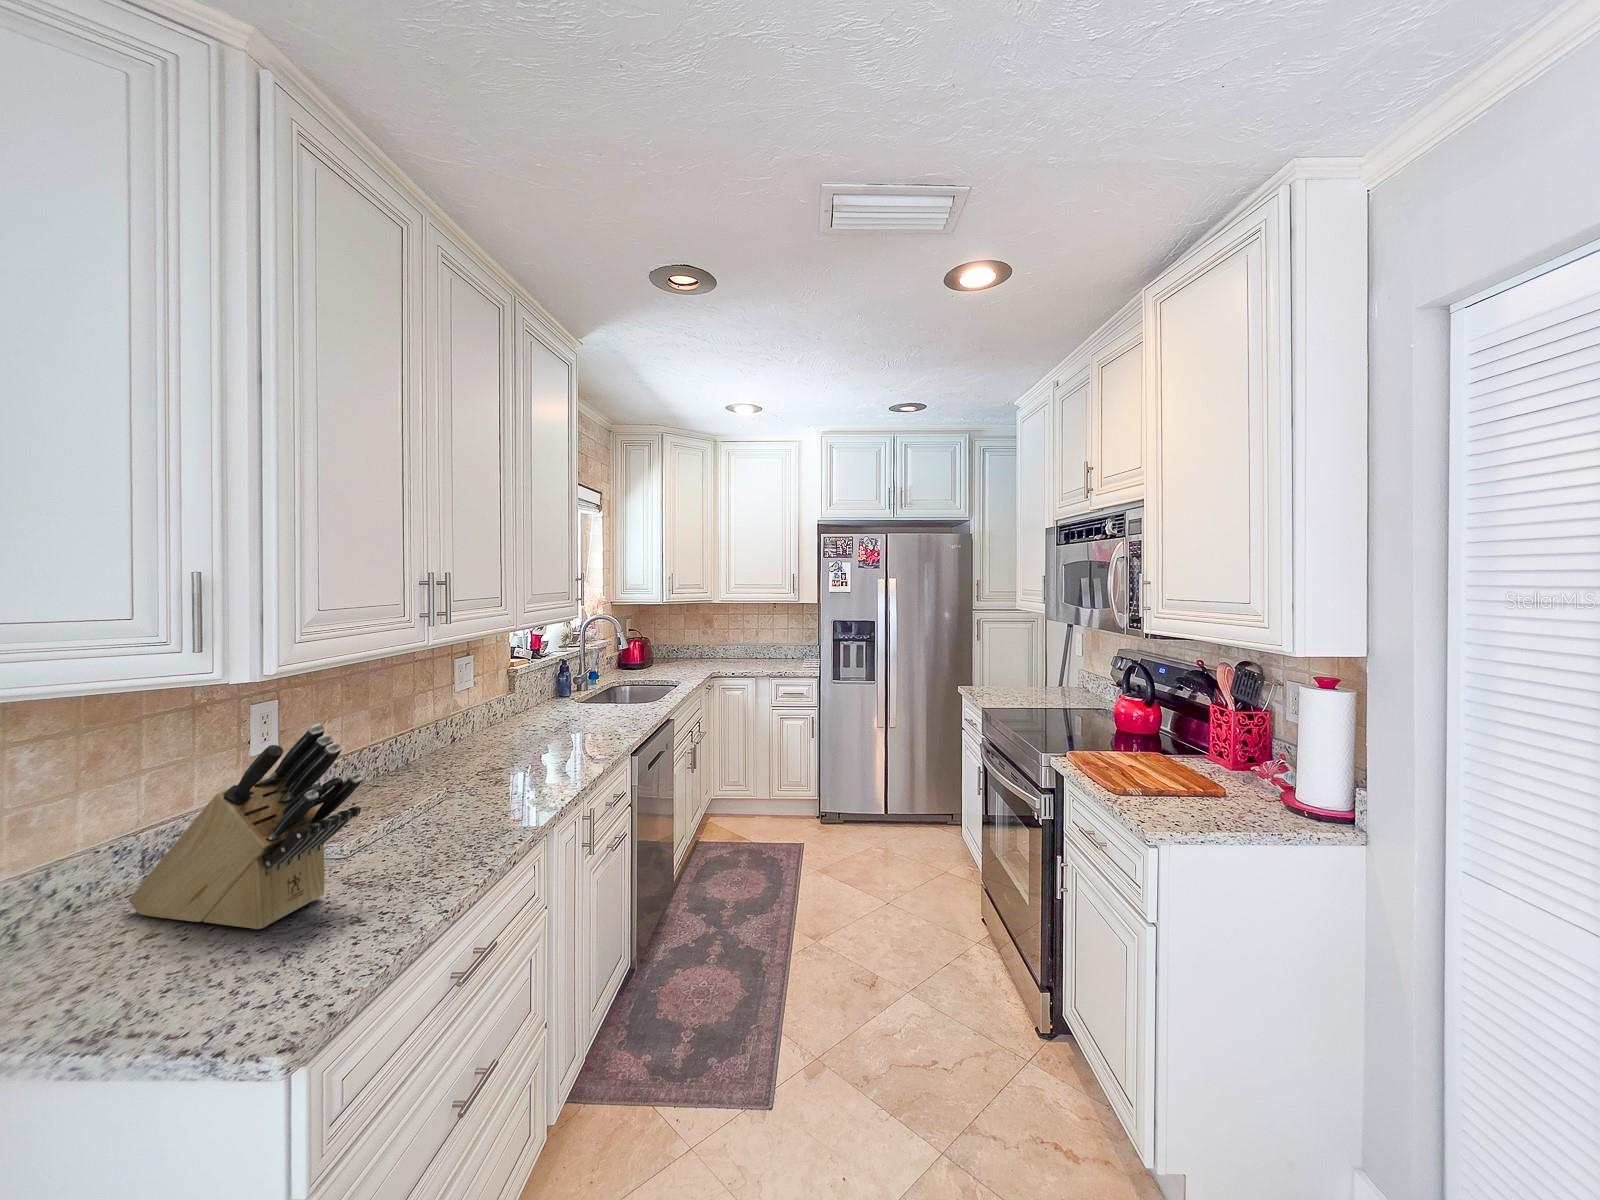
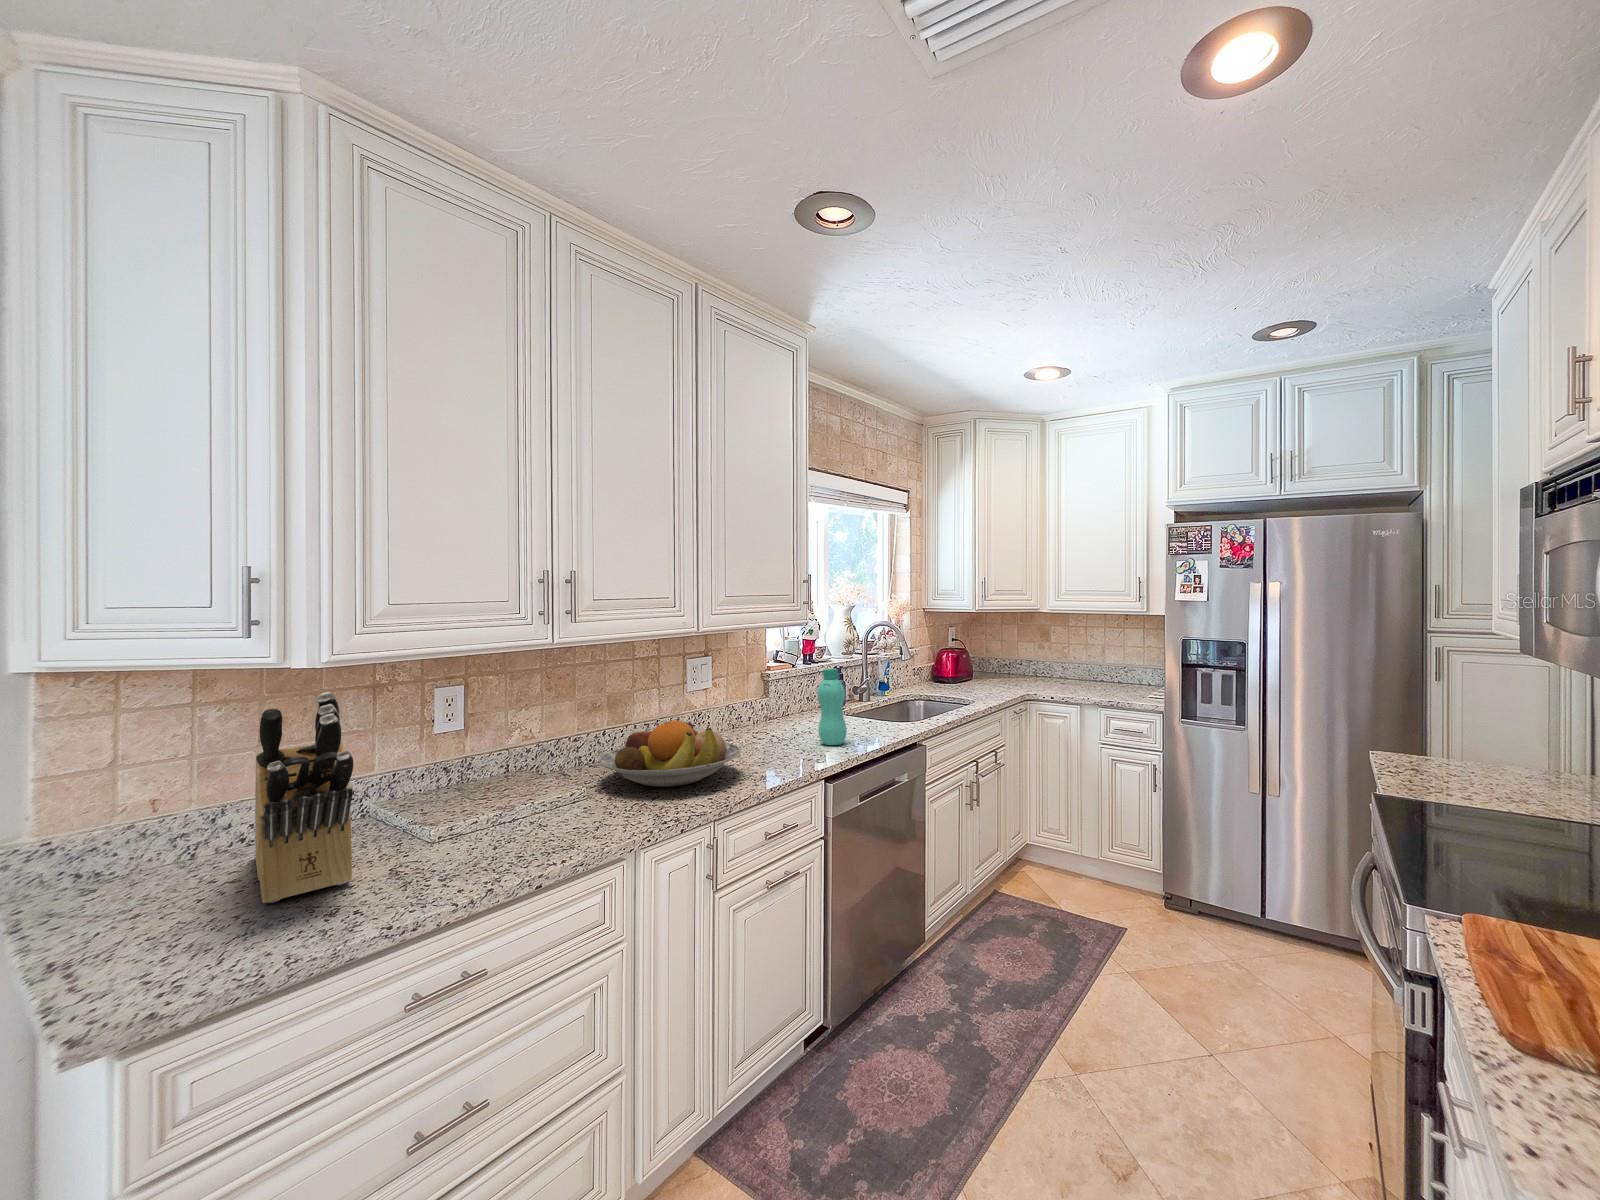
bottle: none [587,665,611,728] -> present [817,669,847,745]
fruit bowl: none [424,721,561,780] -> present [599,721,741,787]

